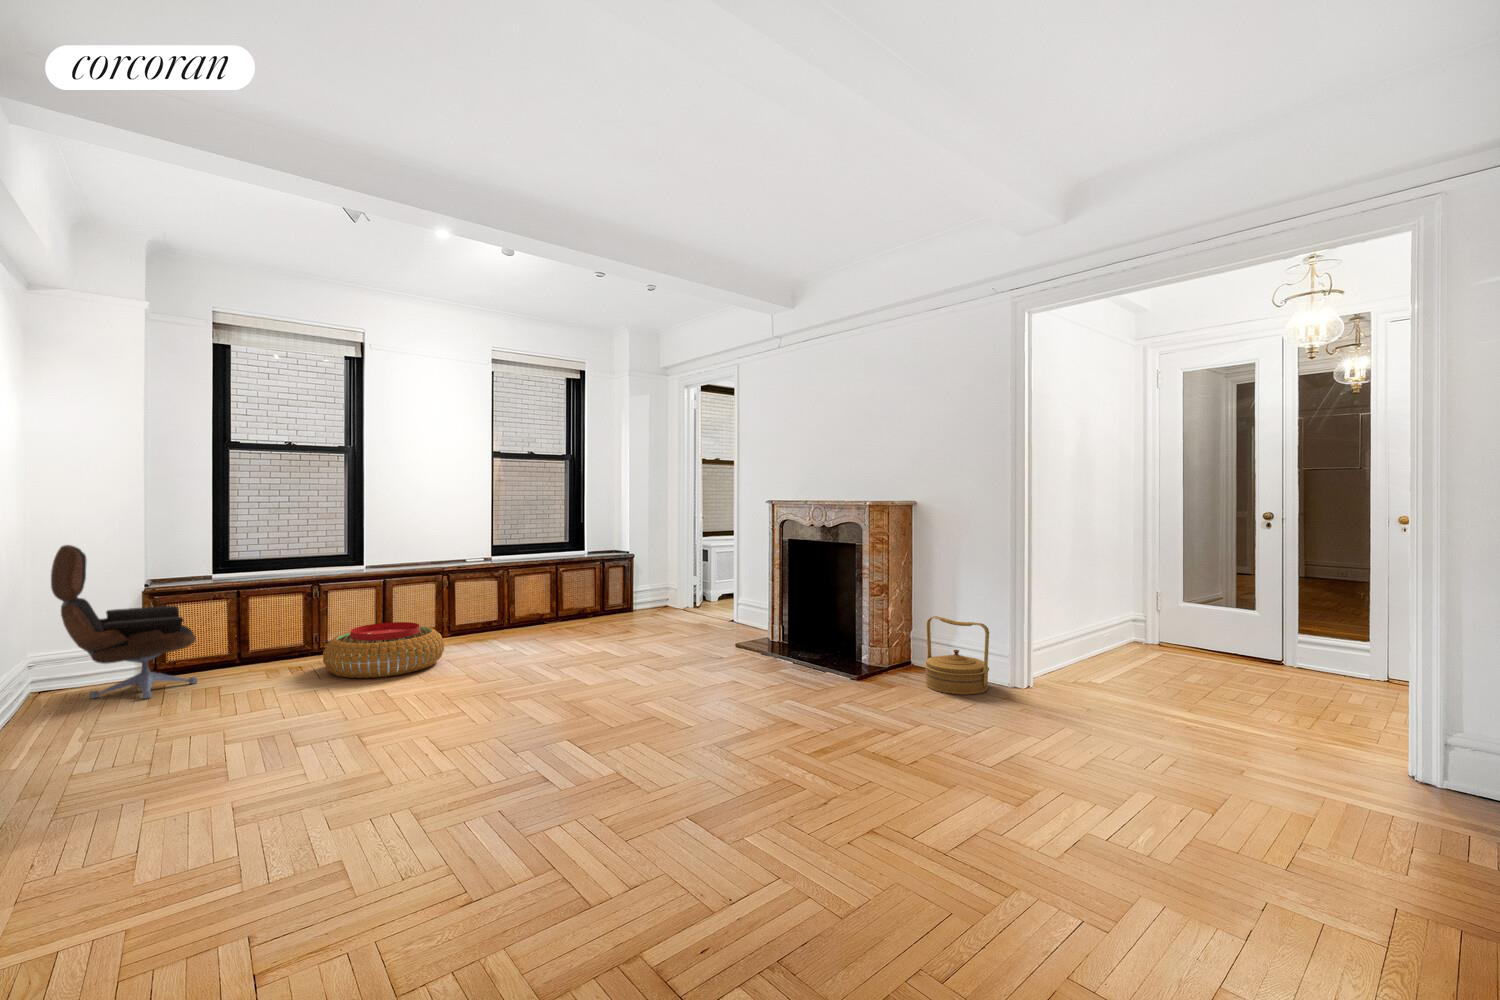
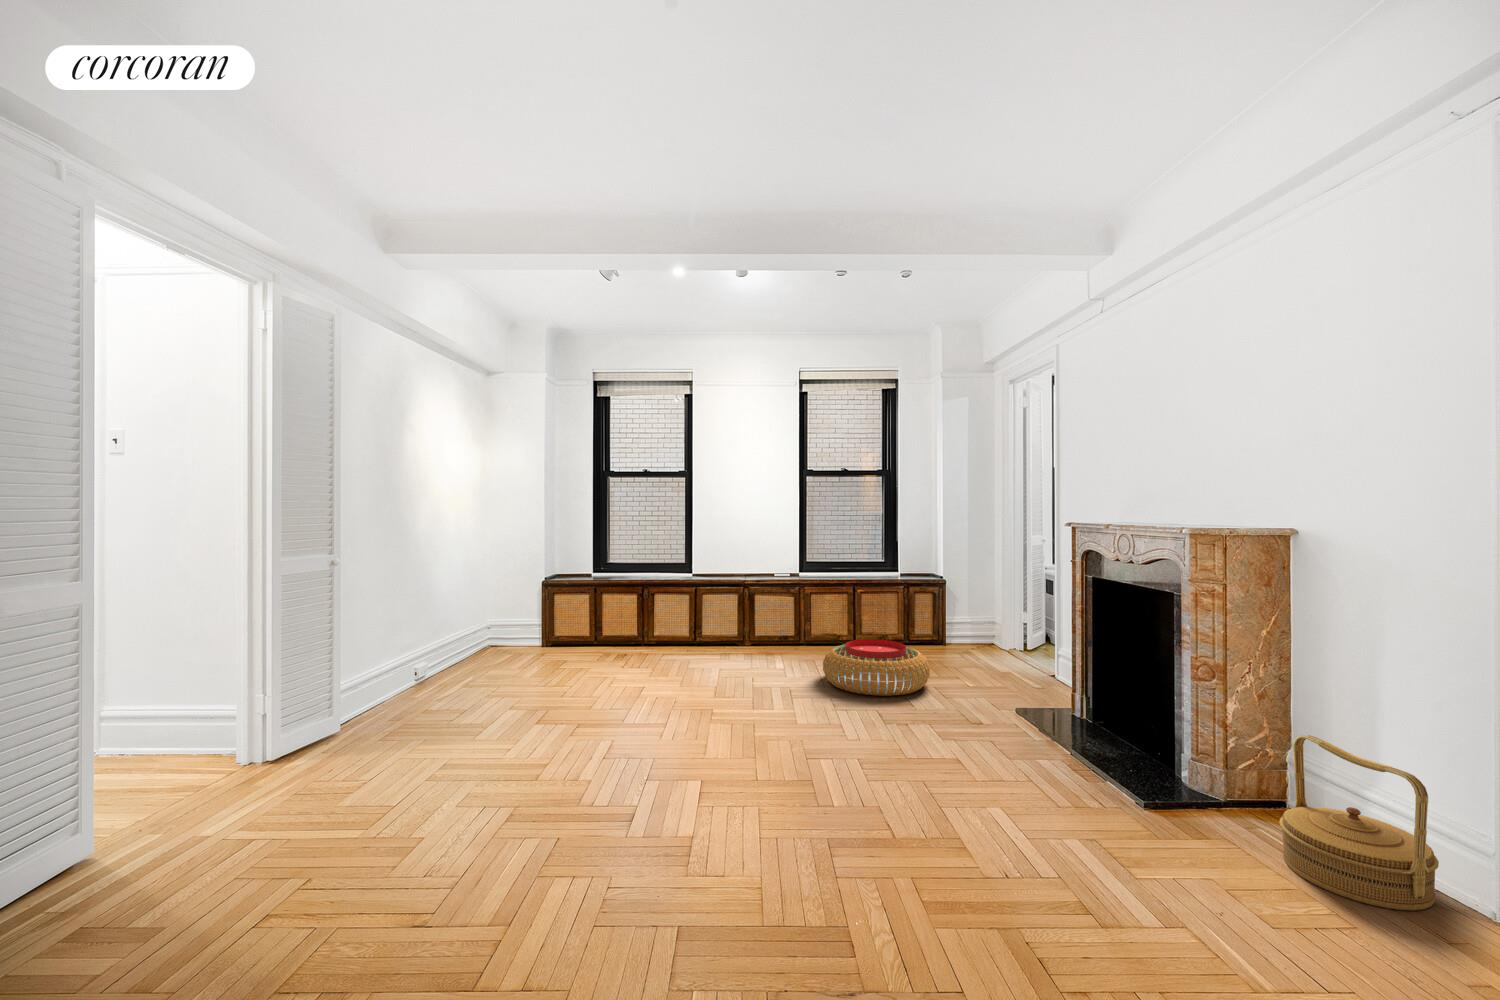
lounge chair: present [51,545,197,699] -> none [466,548,552,665]
pouf: present [323,622,444,678] -> present [823,639,930,696]

